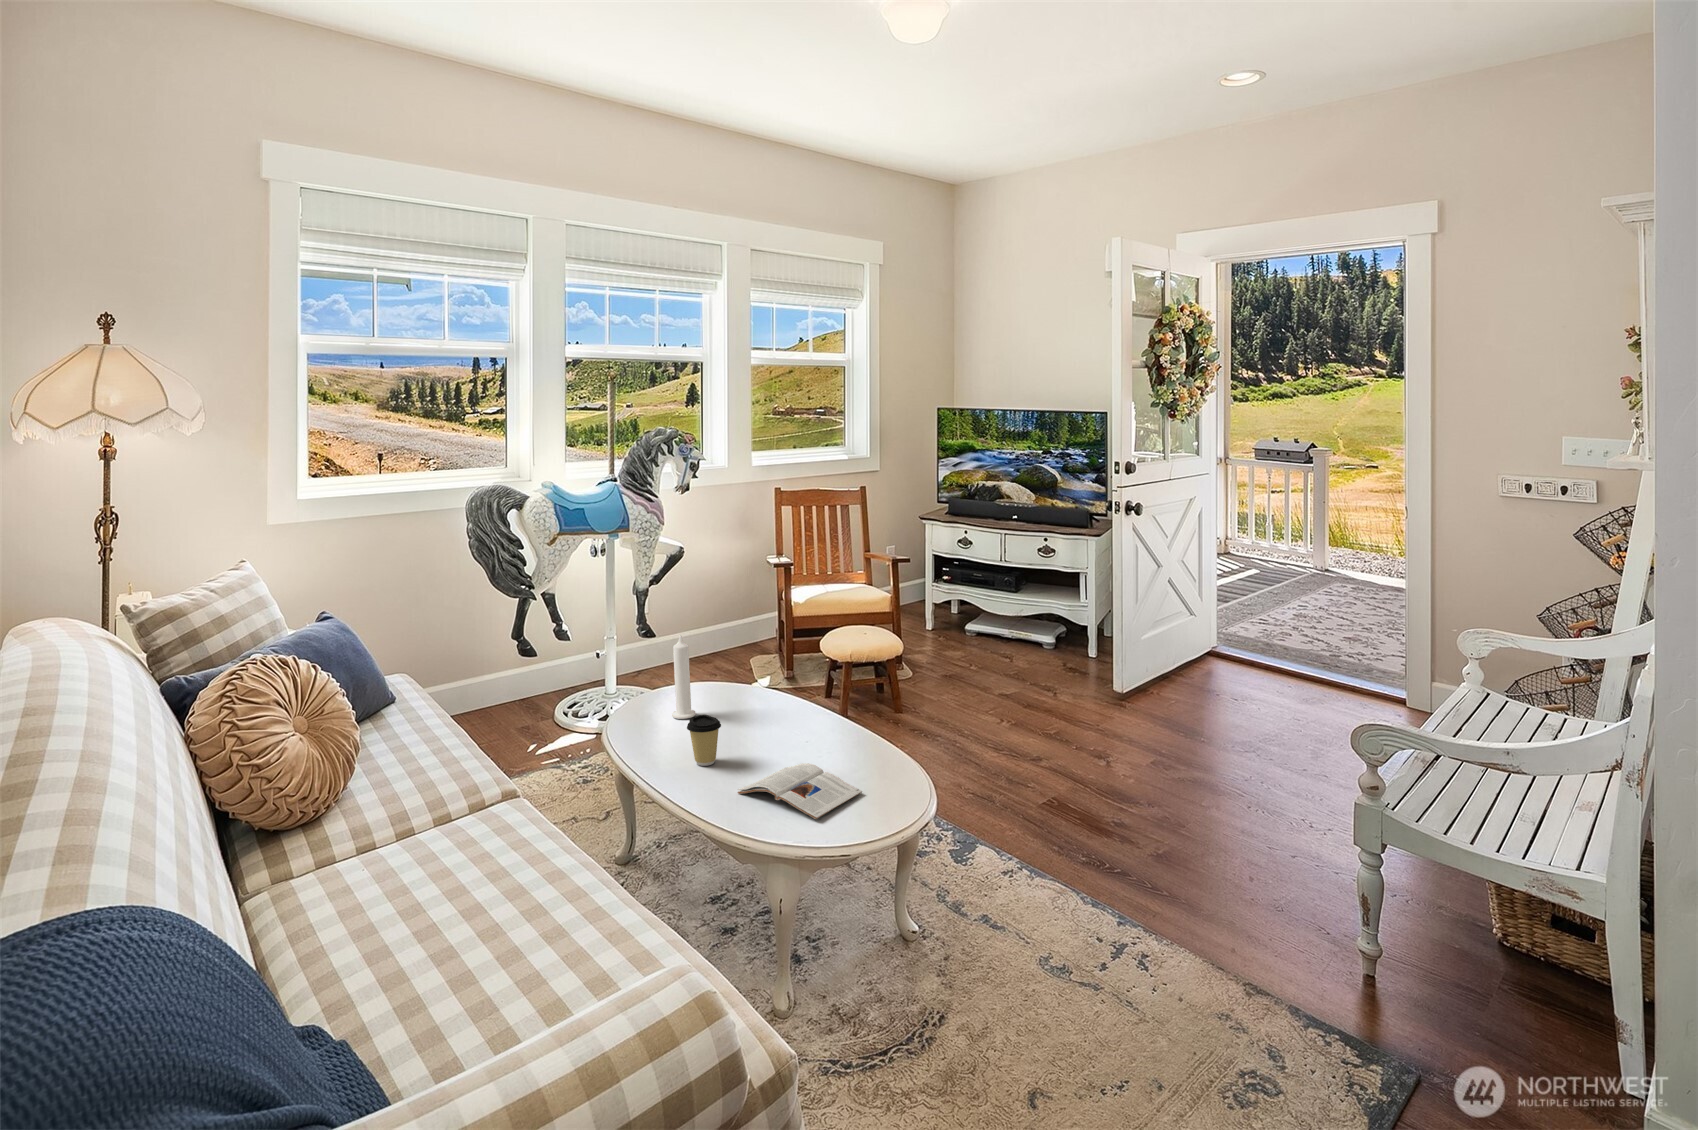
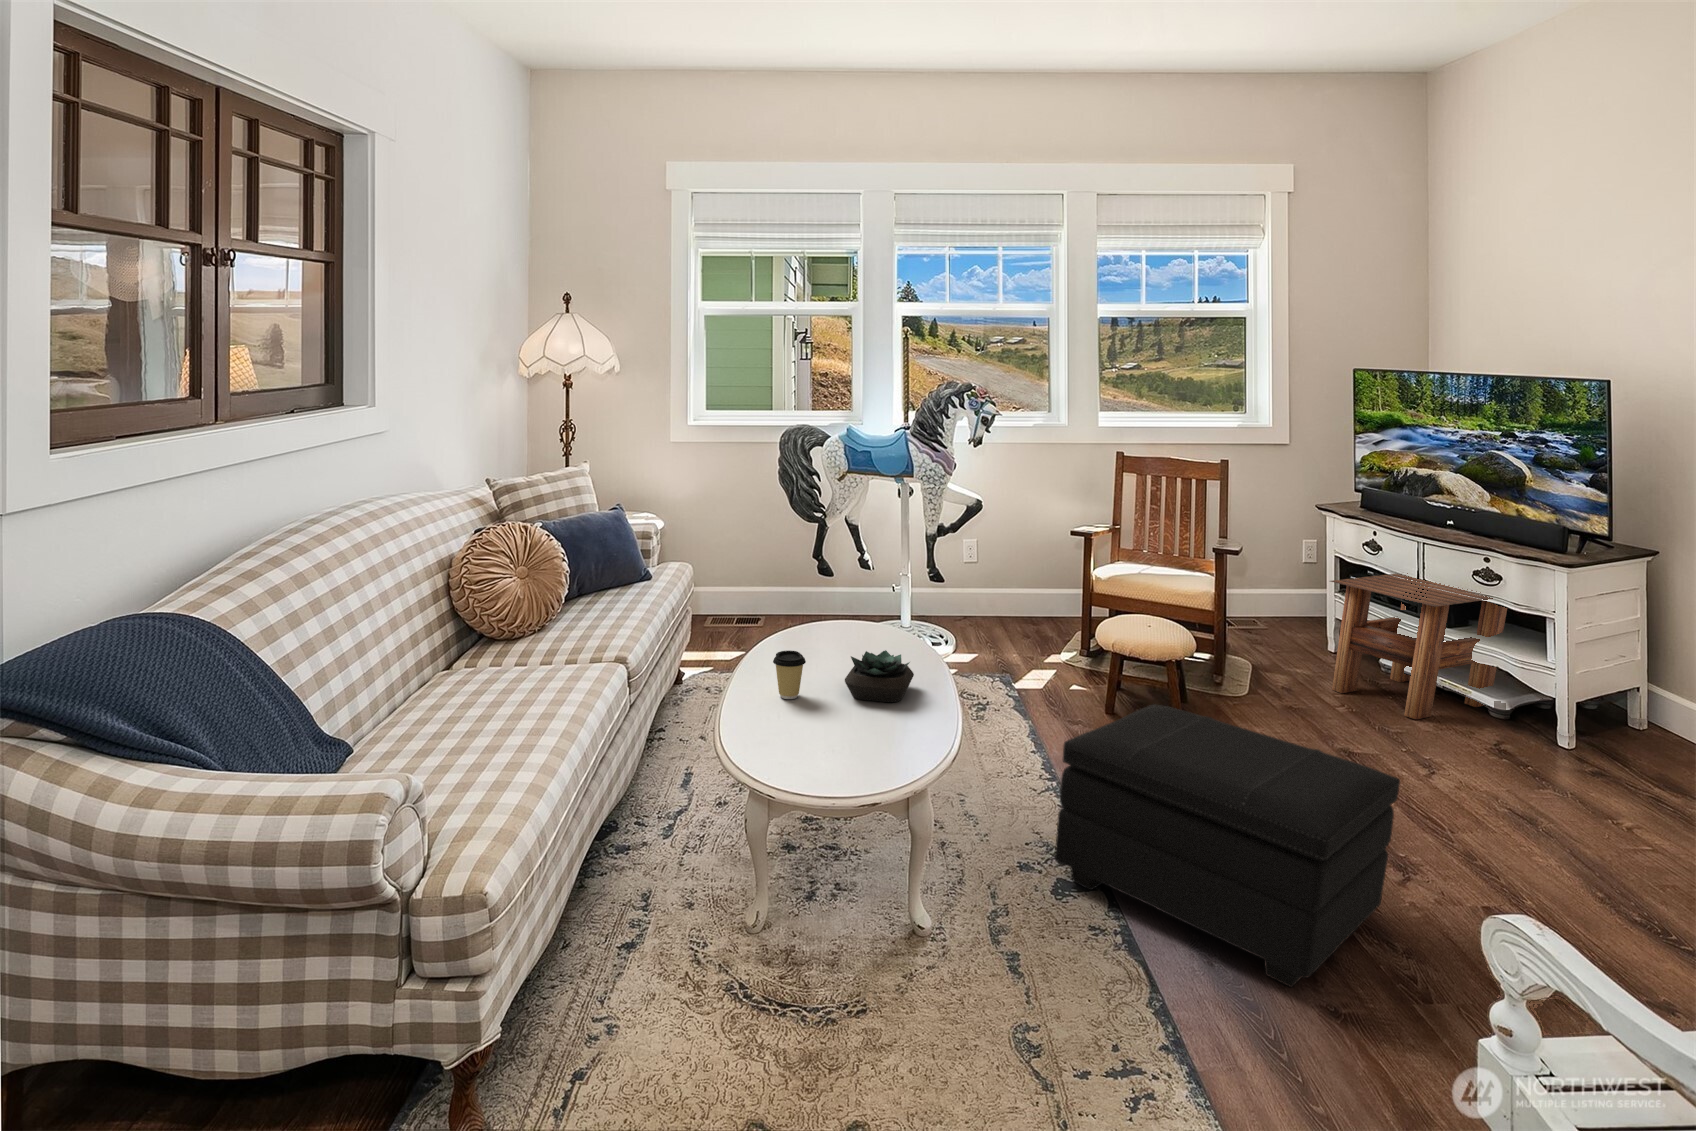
side table: none [964,559,1079,668] -> present [1330,573,1507,719]
candle: present [672,635,696,719] -> none [817,576,840,658]
footstool: none [958,690,1191,871] -> present [1055,704,1400,987]
succulent plant: none [743,695,814,747] -> present [845,650,914,702]
magazine: present [738,763,862,819] -> none [777,718,877,768]

